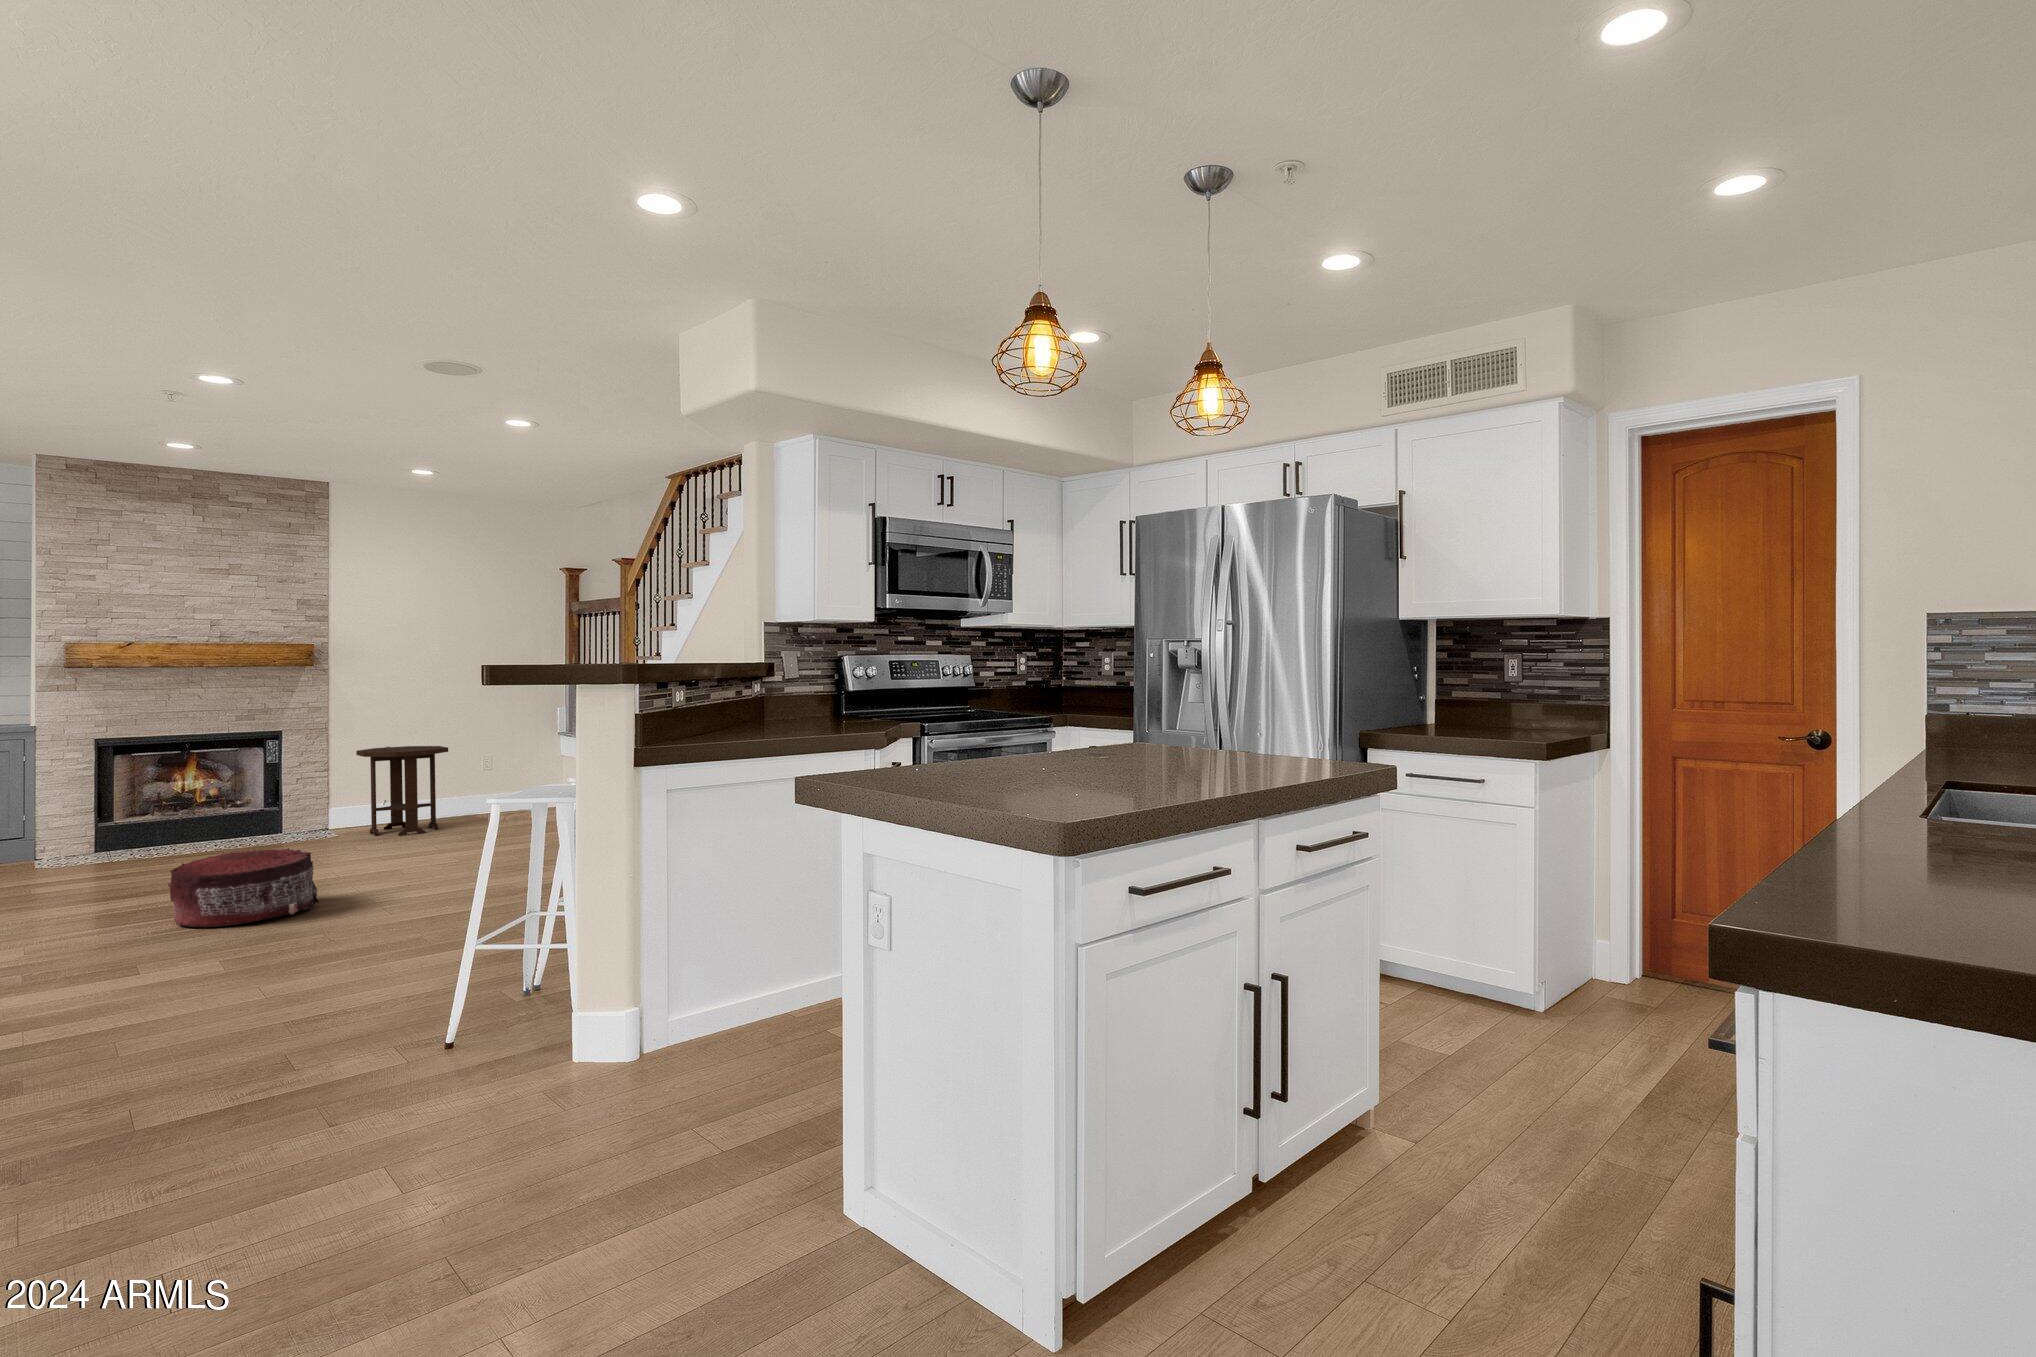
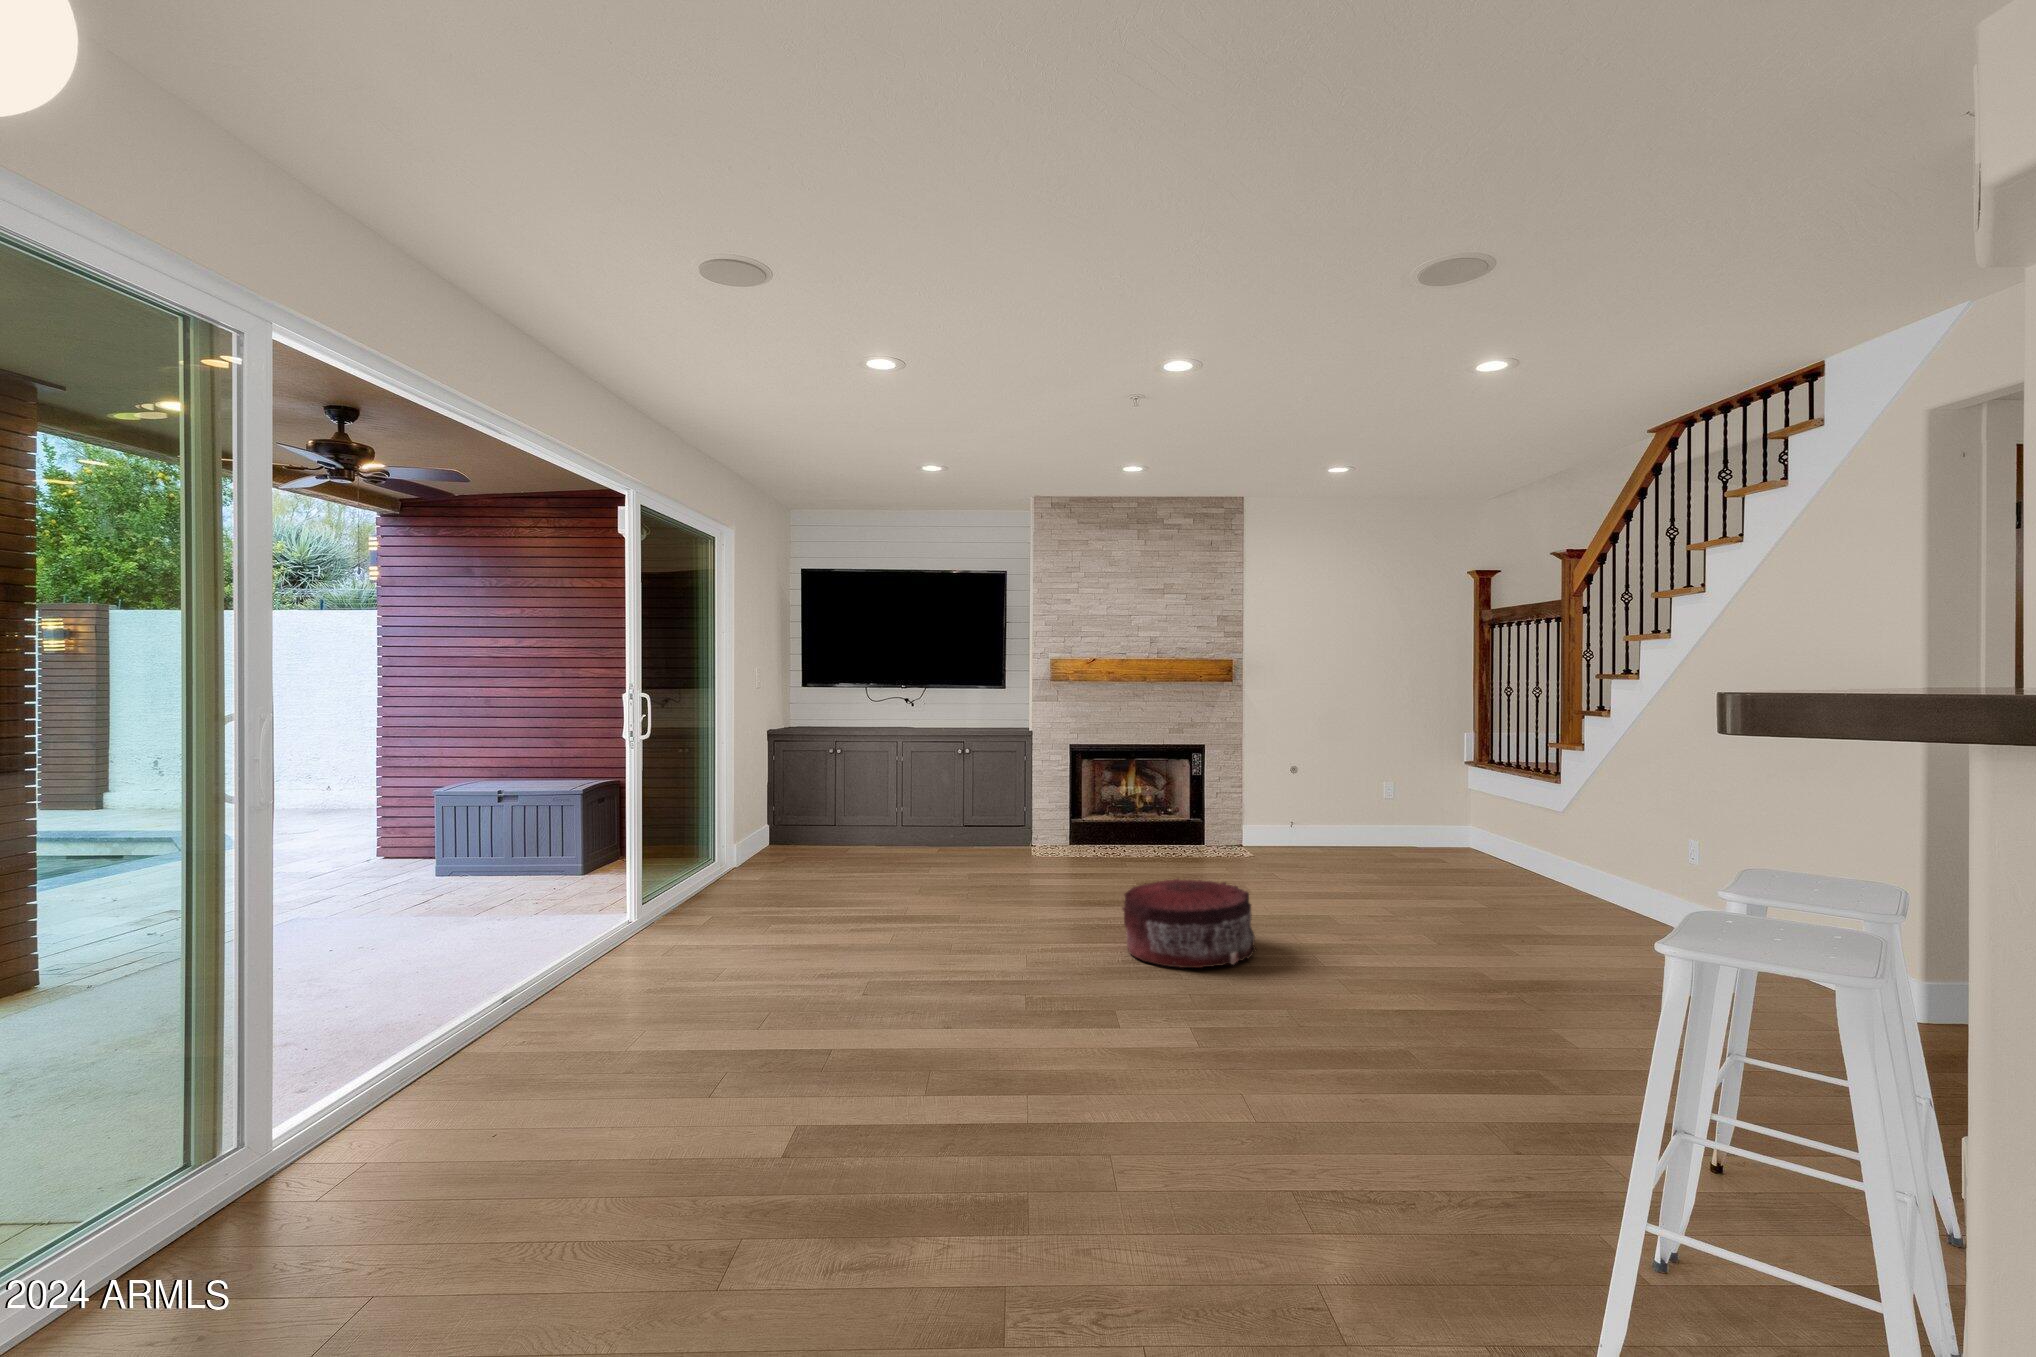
side table: present [356,746,448,836] -> none [1267,766,1355,861]

